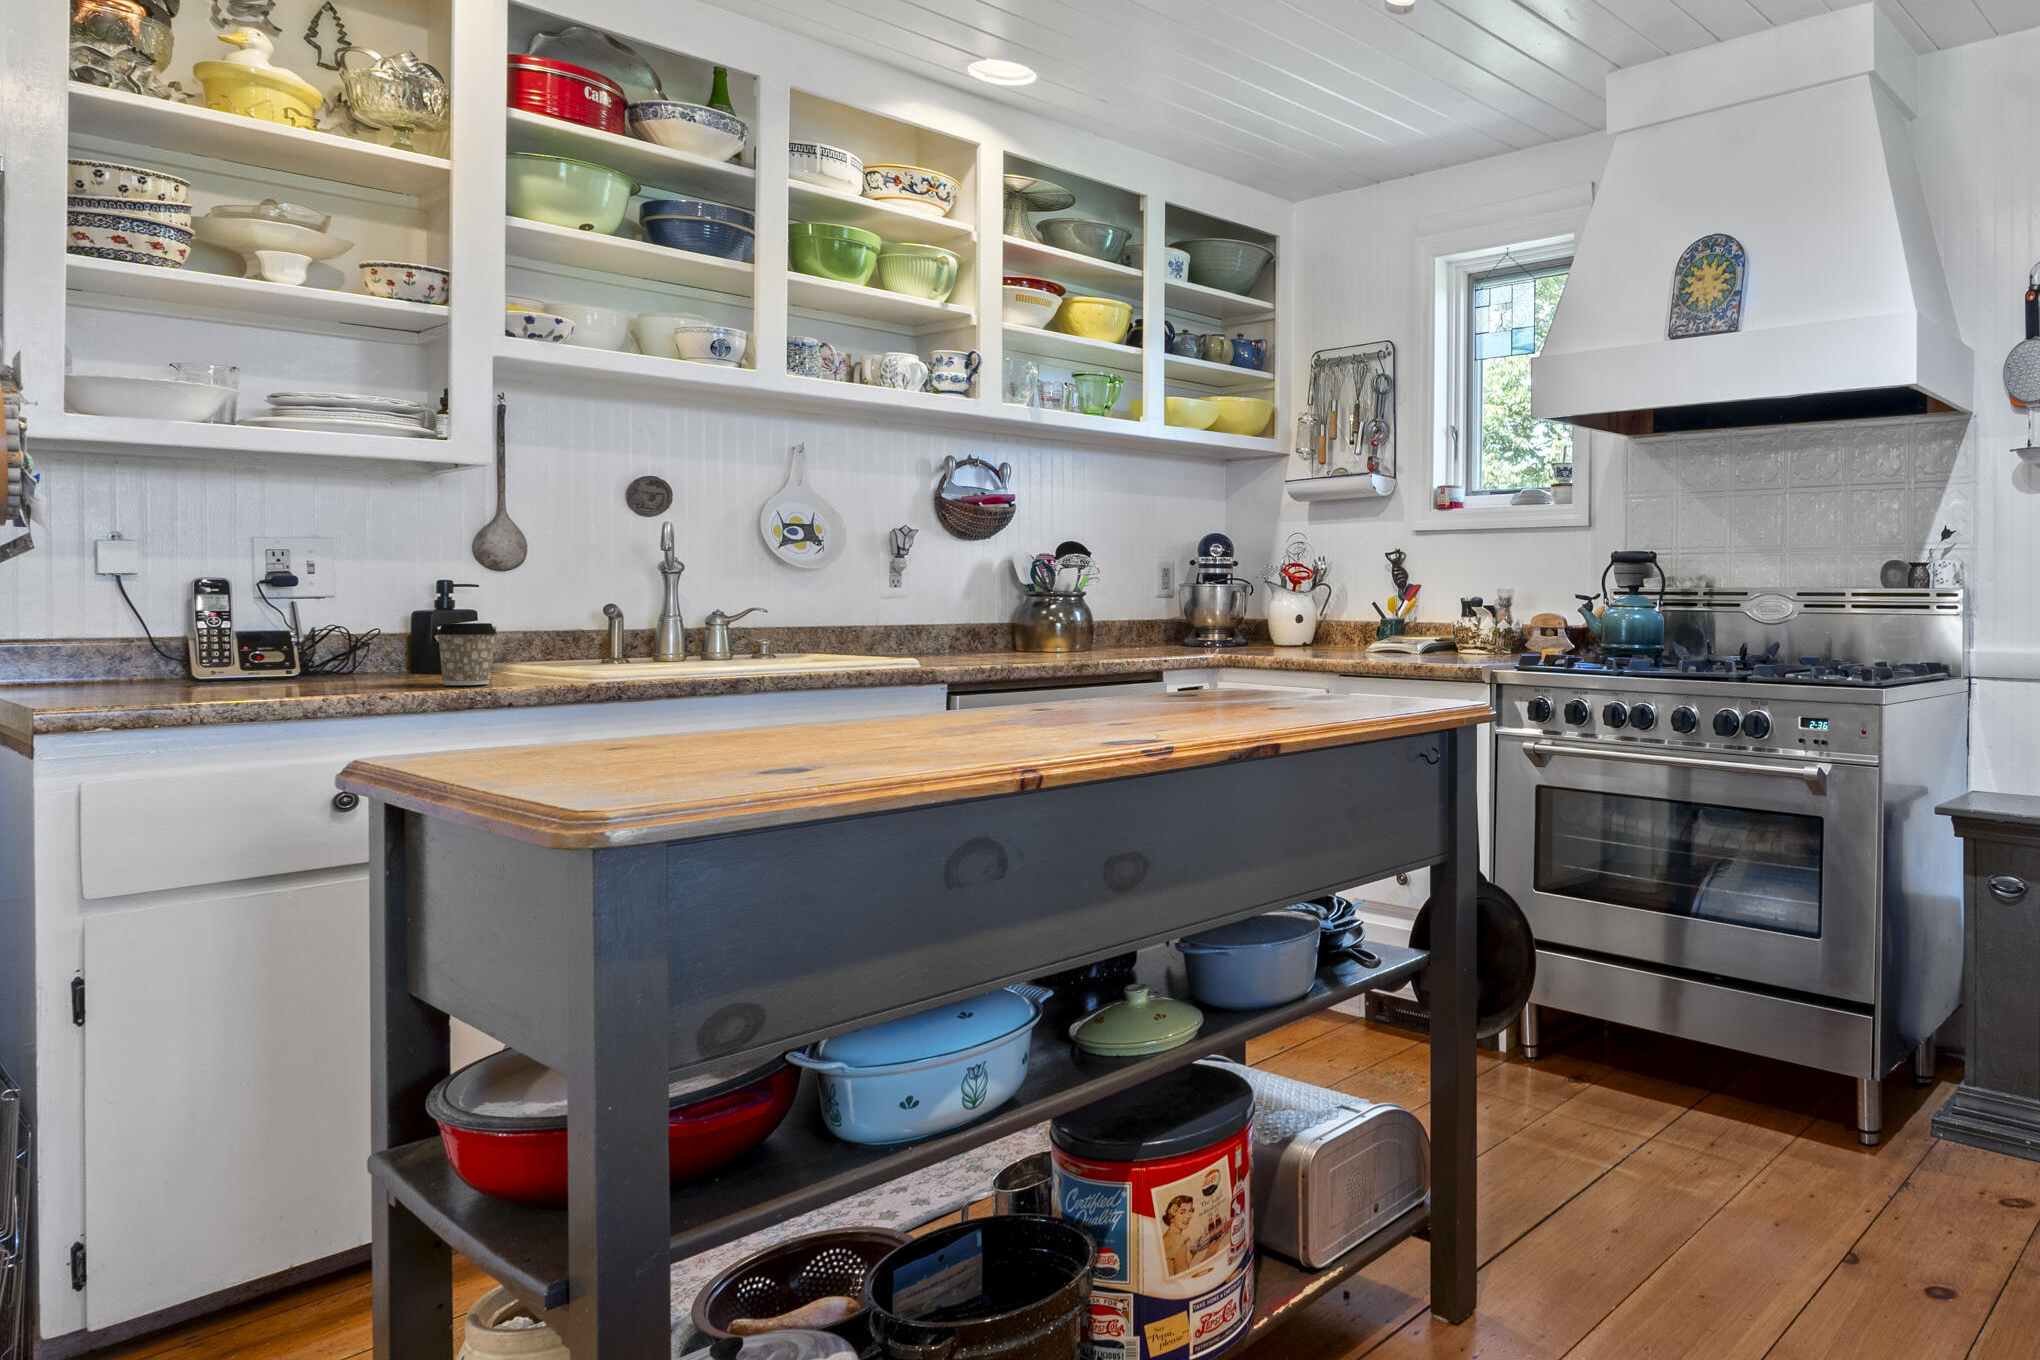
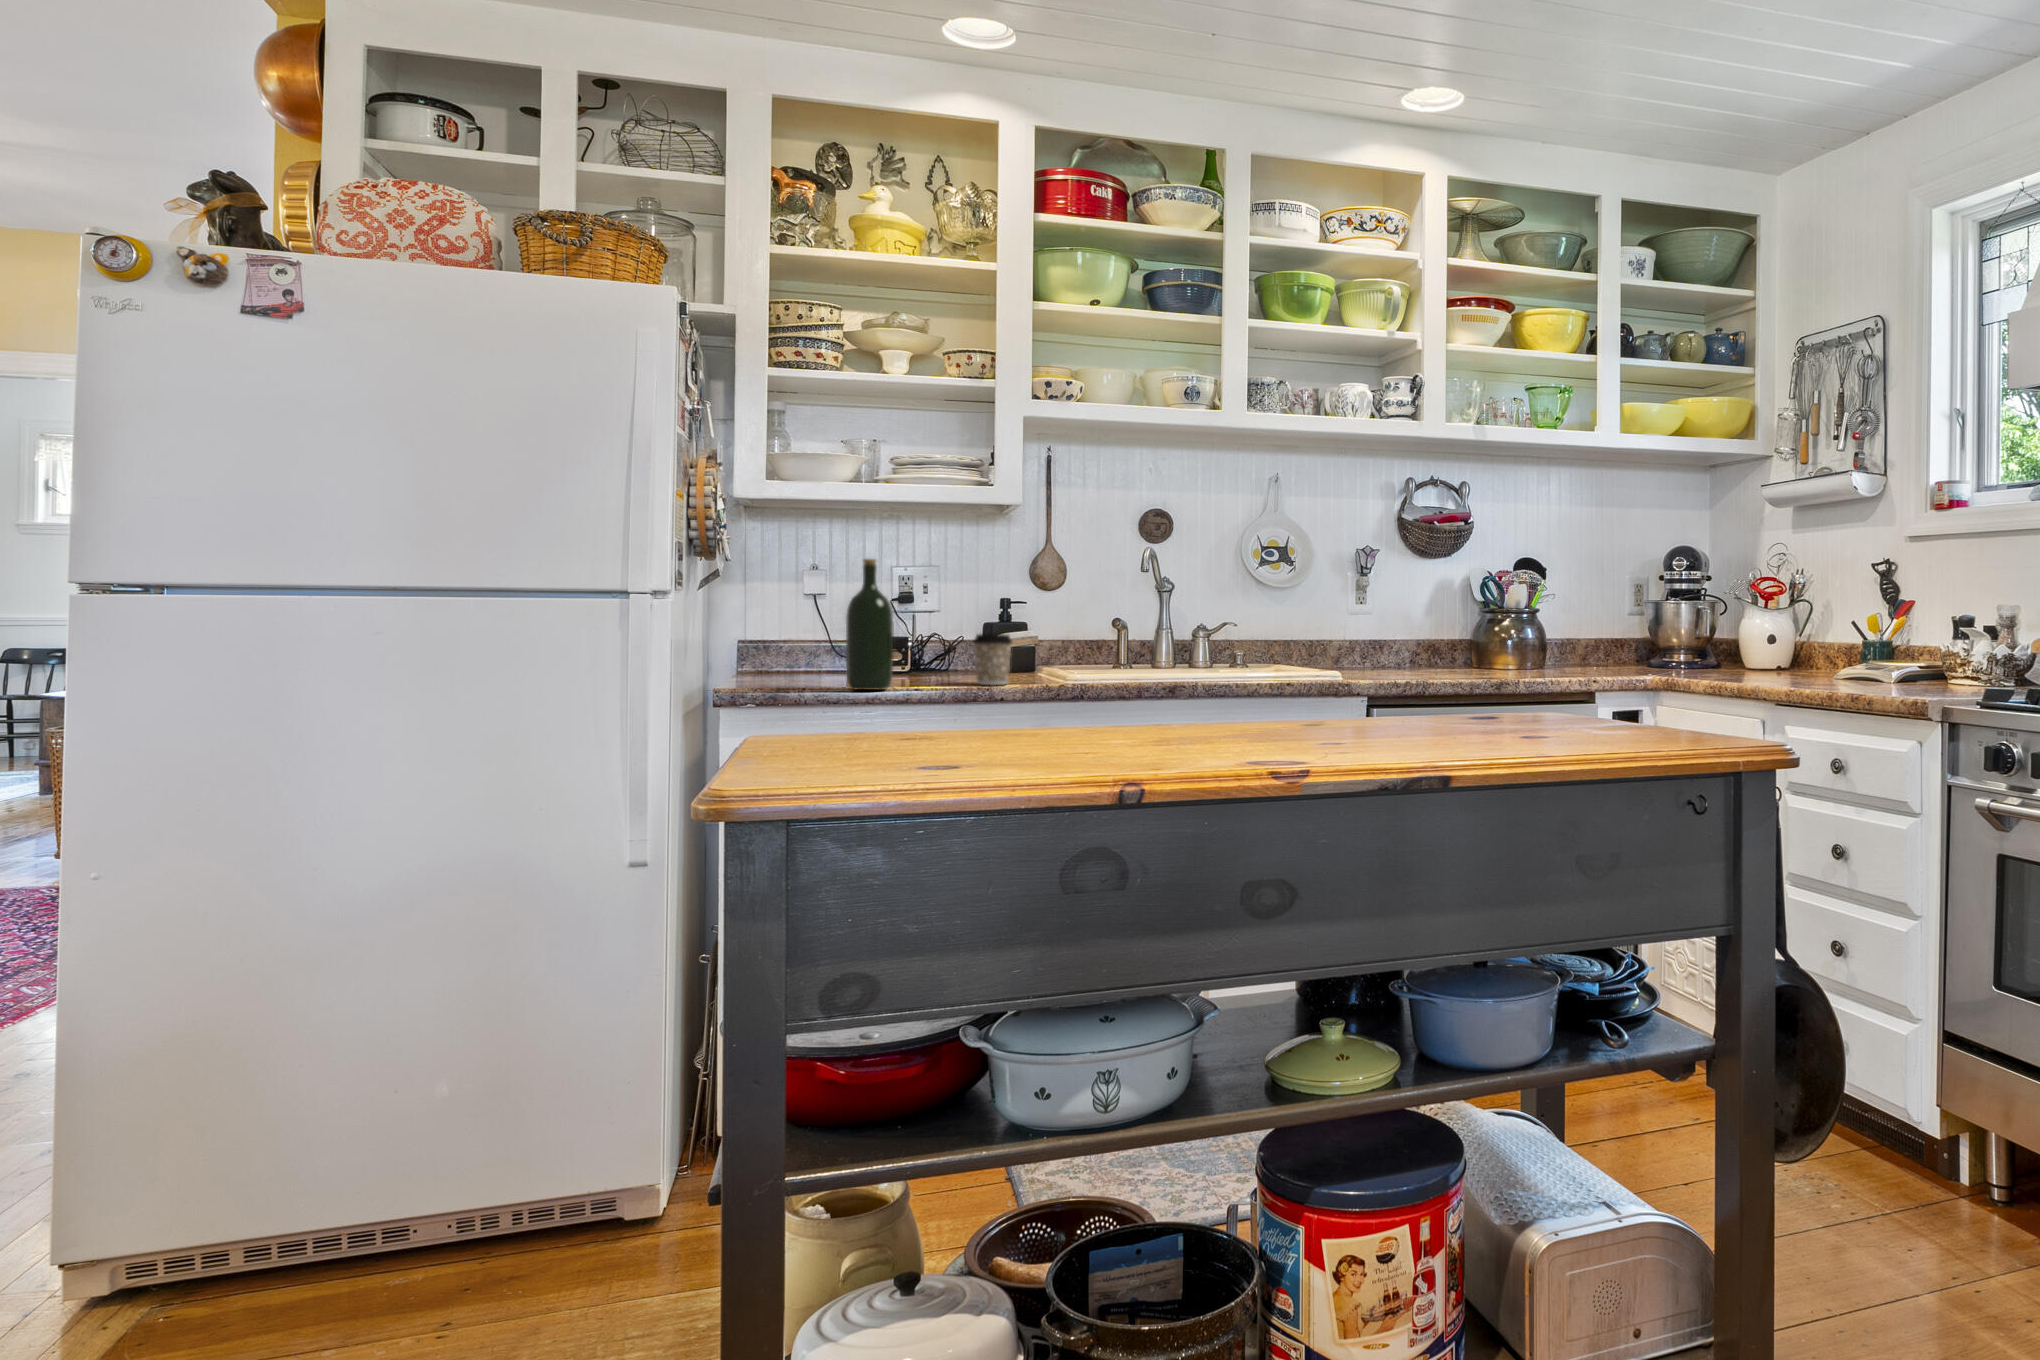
wine bottle: none [243,528,322,699] -> present [846,559,894,690]

